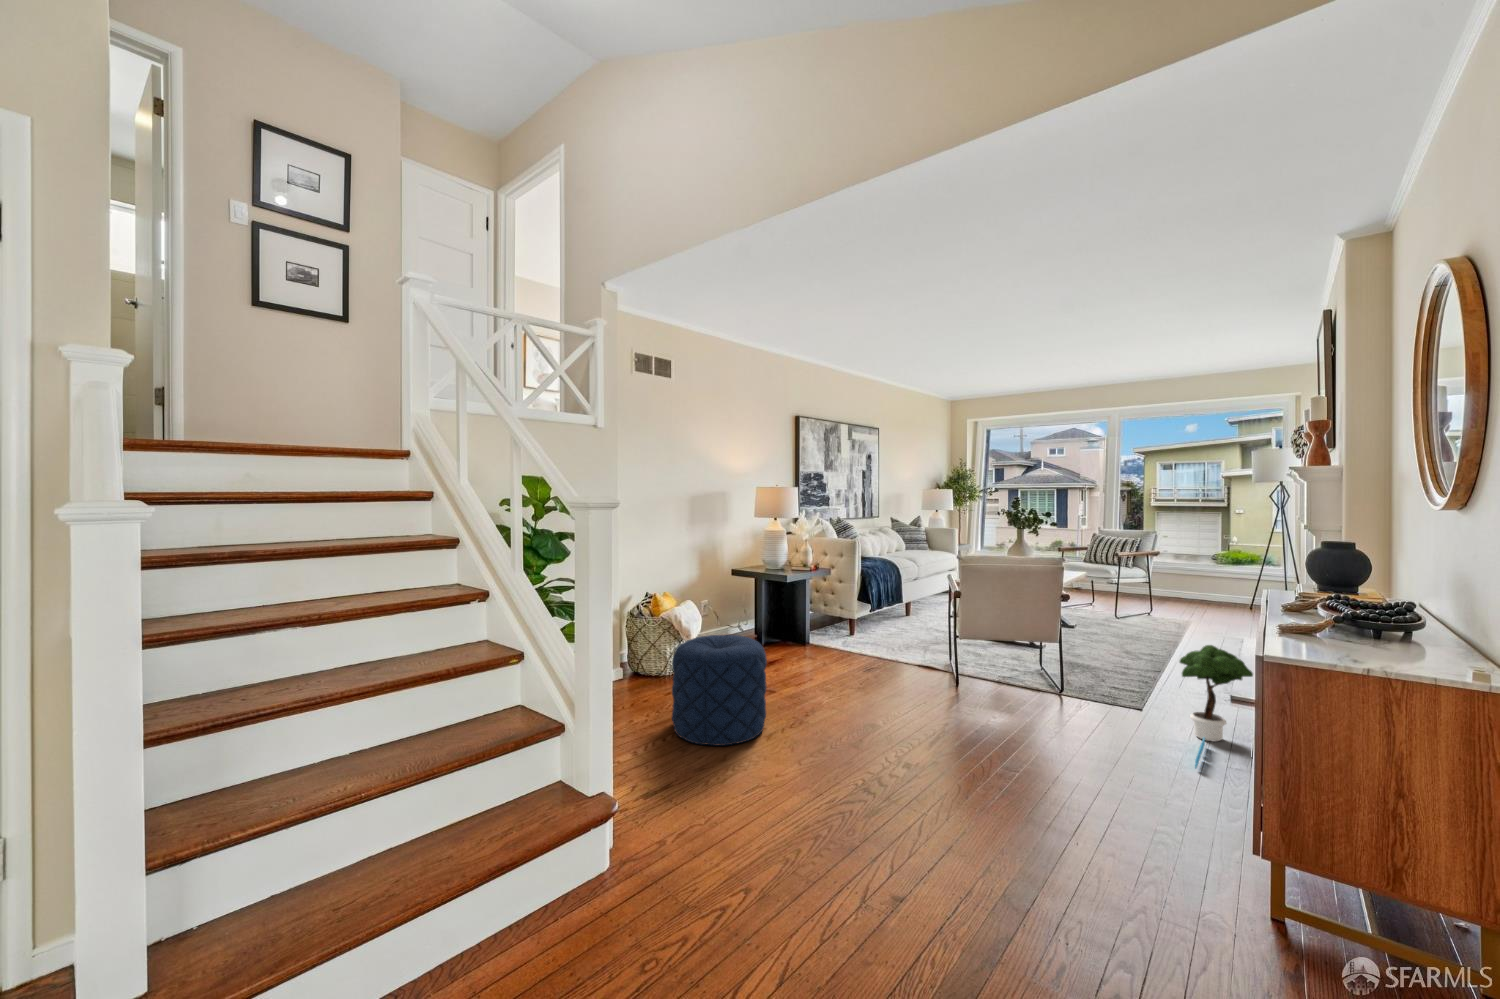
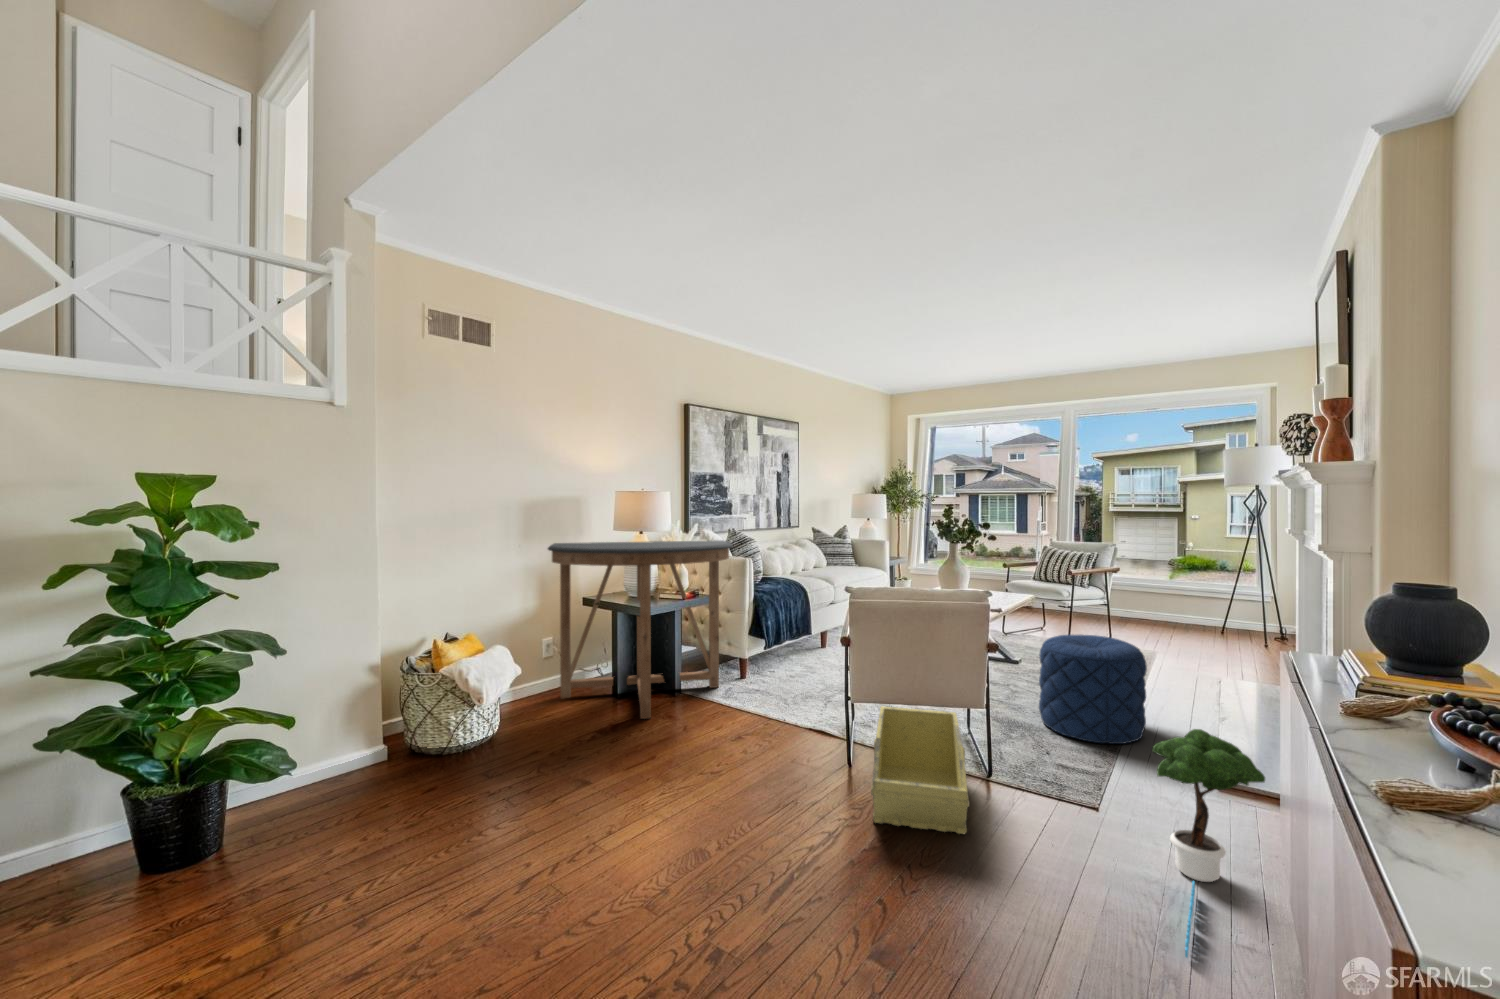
console table: none [713,526,853,657] -> present [548,540,732,719]
pouf: present [672,635,767,746] -> present [1039,635,1147,744]
storage bin: none [980,642,1054,718] -> present [871,706,969,834]

